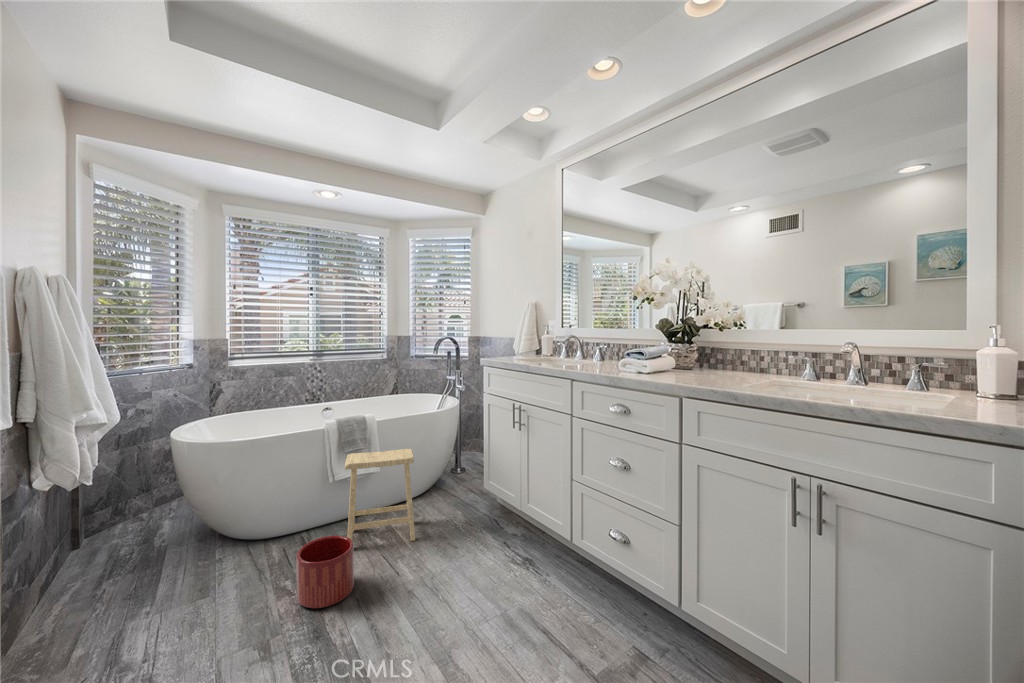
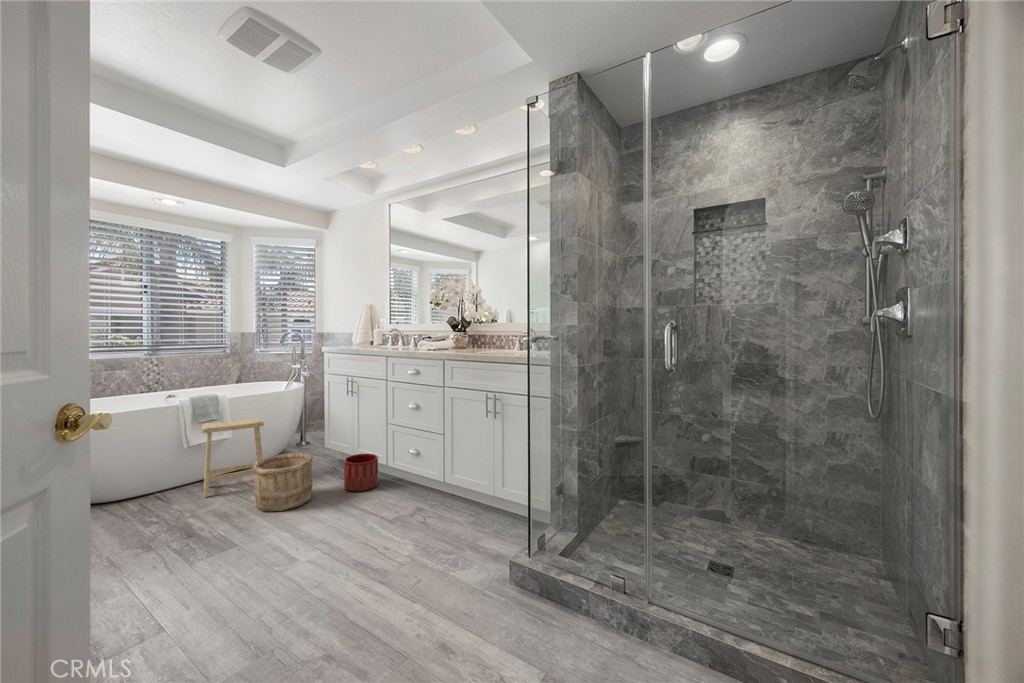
wooden bucket: none [396,508,472,601] -> present [252,453,313,511]
planter: present [297,536,354,608] -> present [344,454,378,492]

